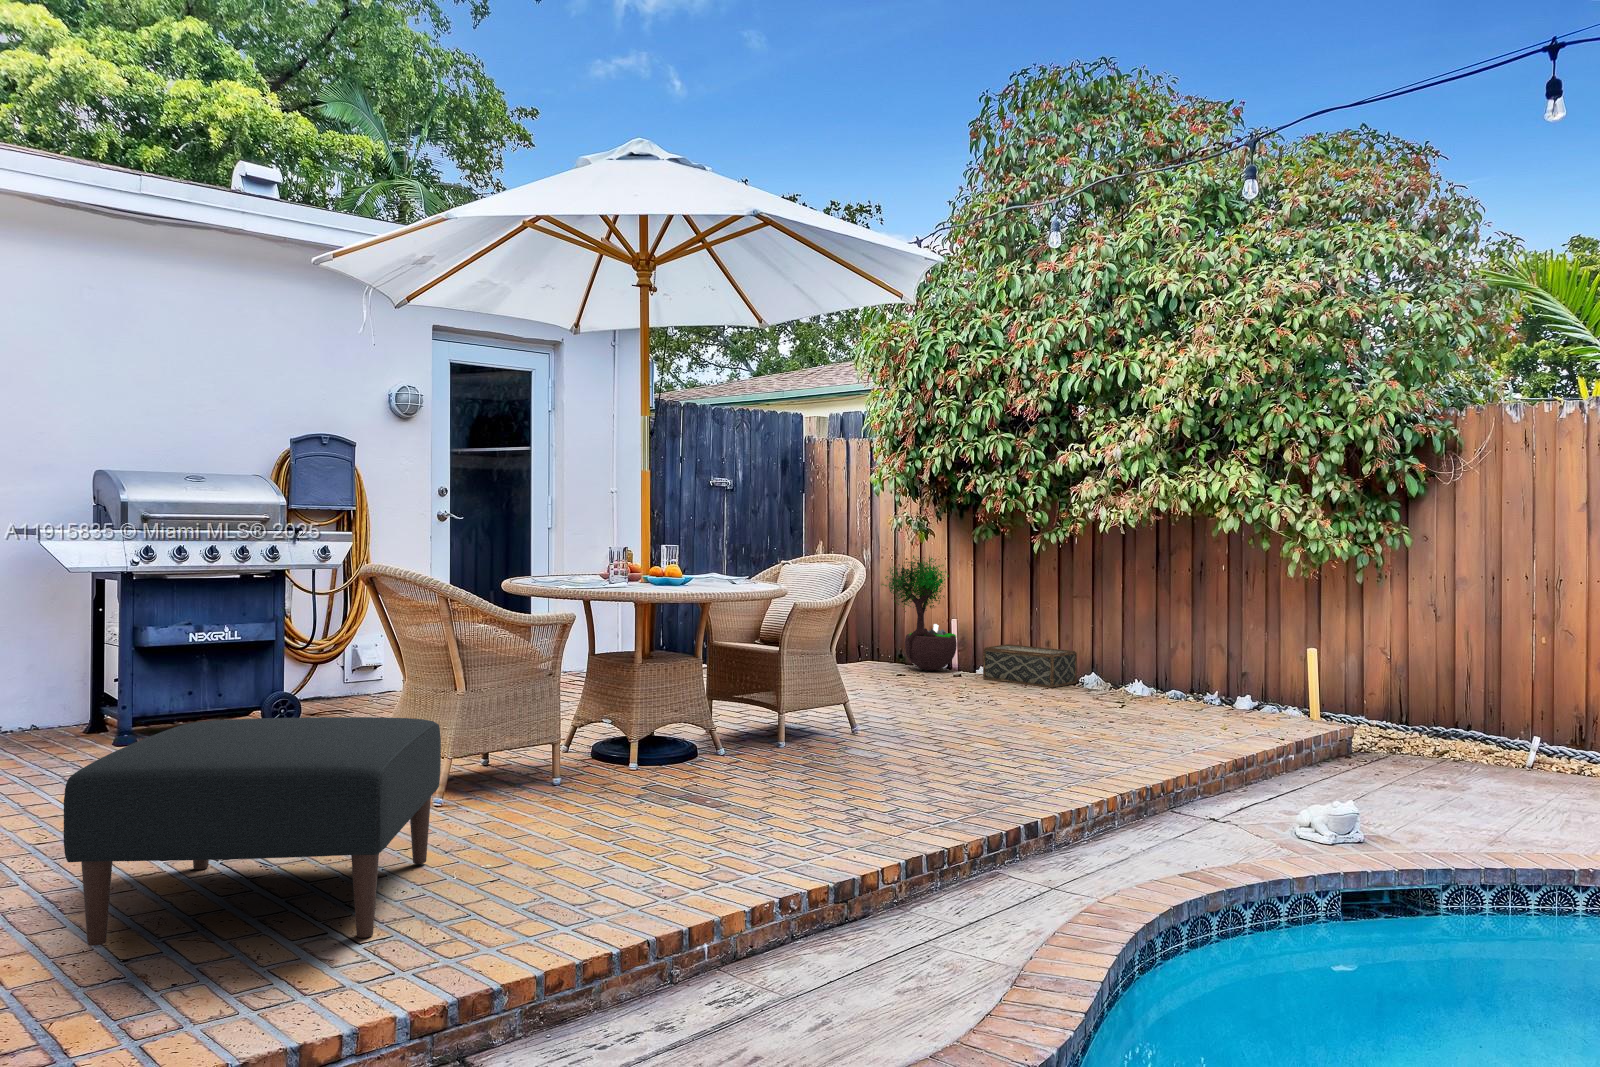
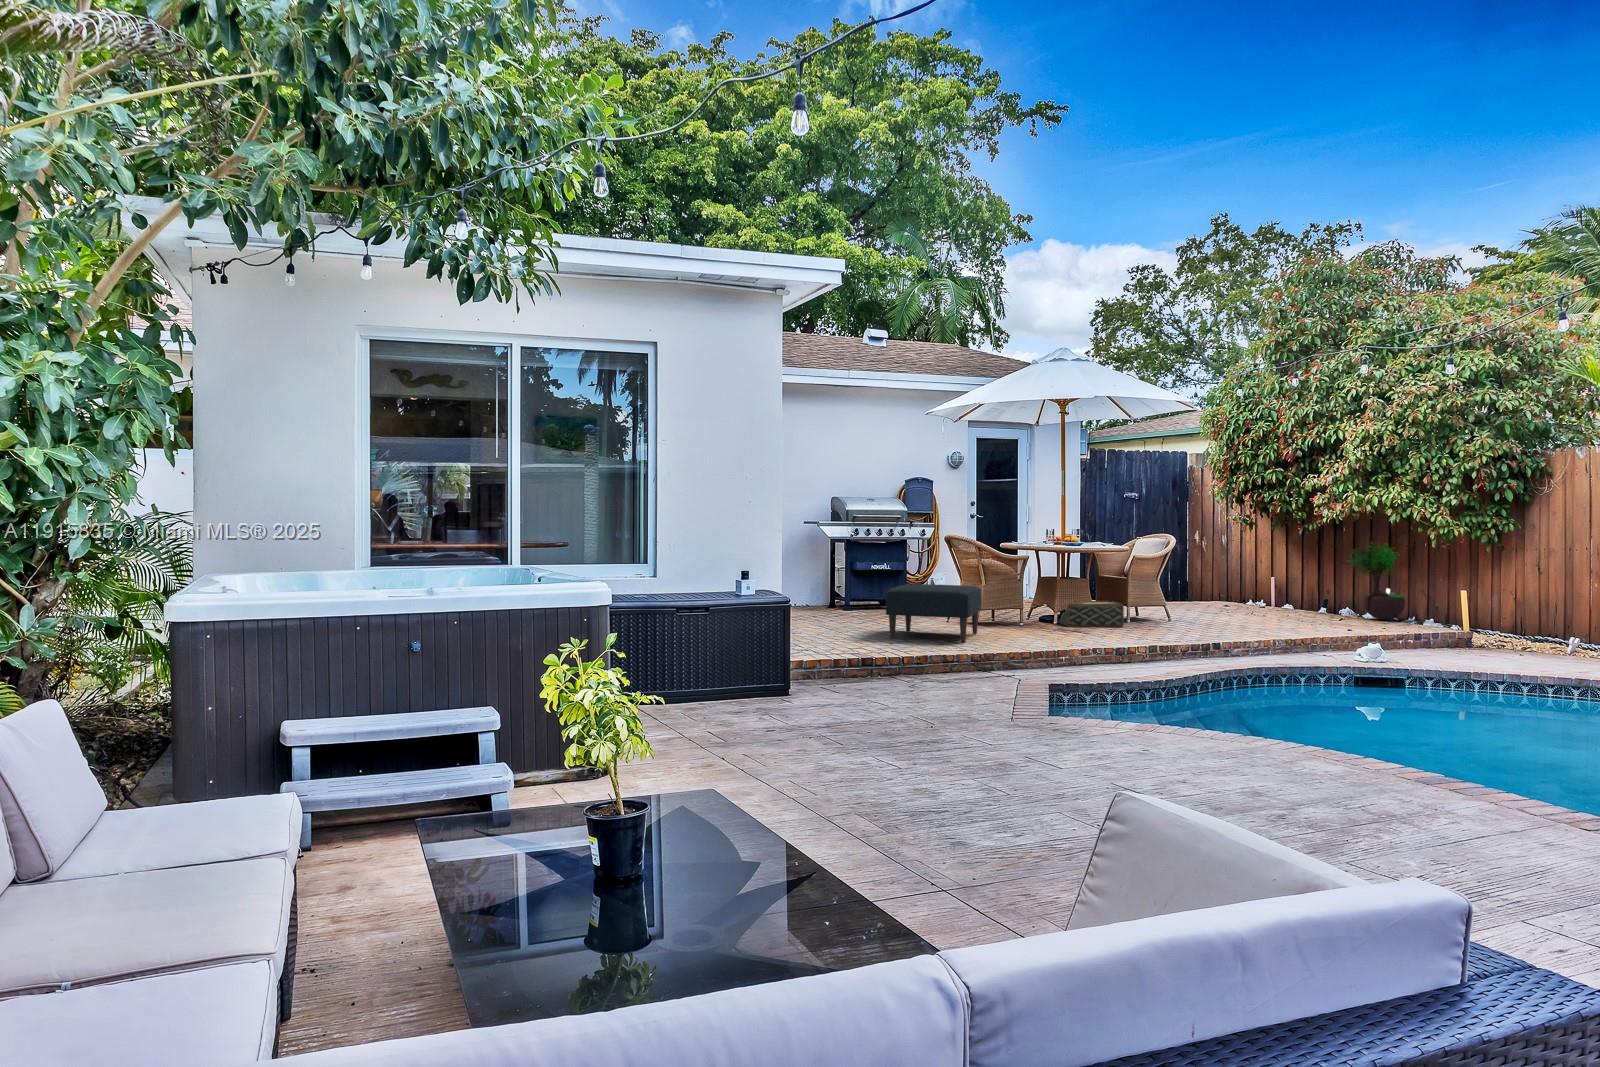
potted tree: present [882,550,957,671] -> present [1349,541,1405,620]
woven basket: present [983,644,1077,688] -> present [1058,601,1124,627]

